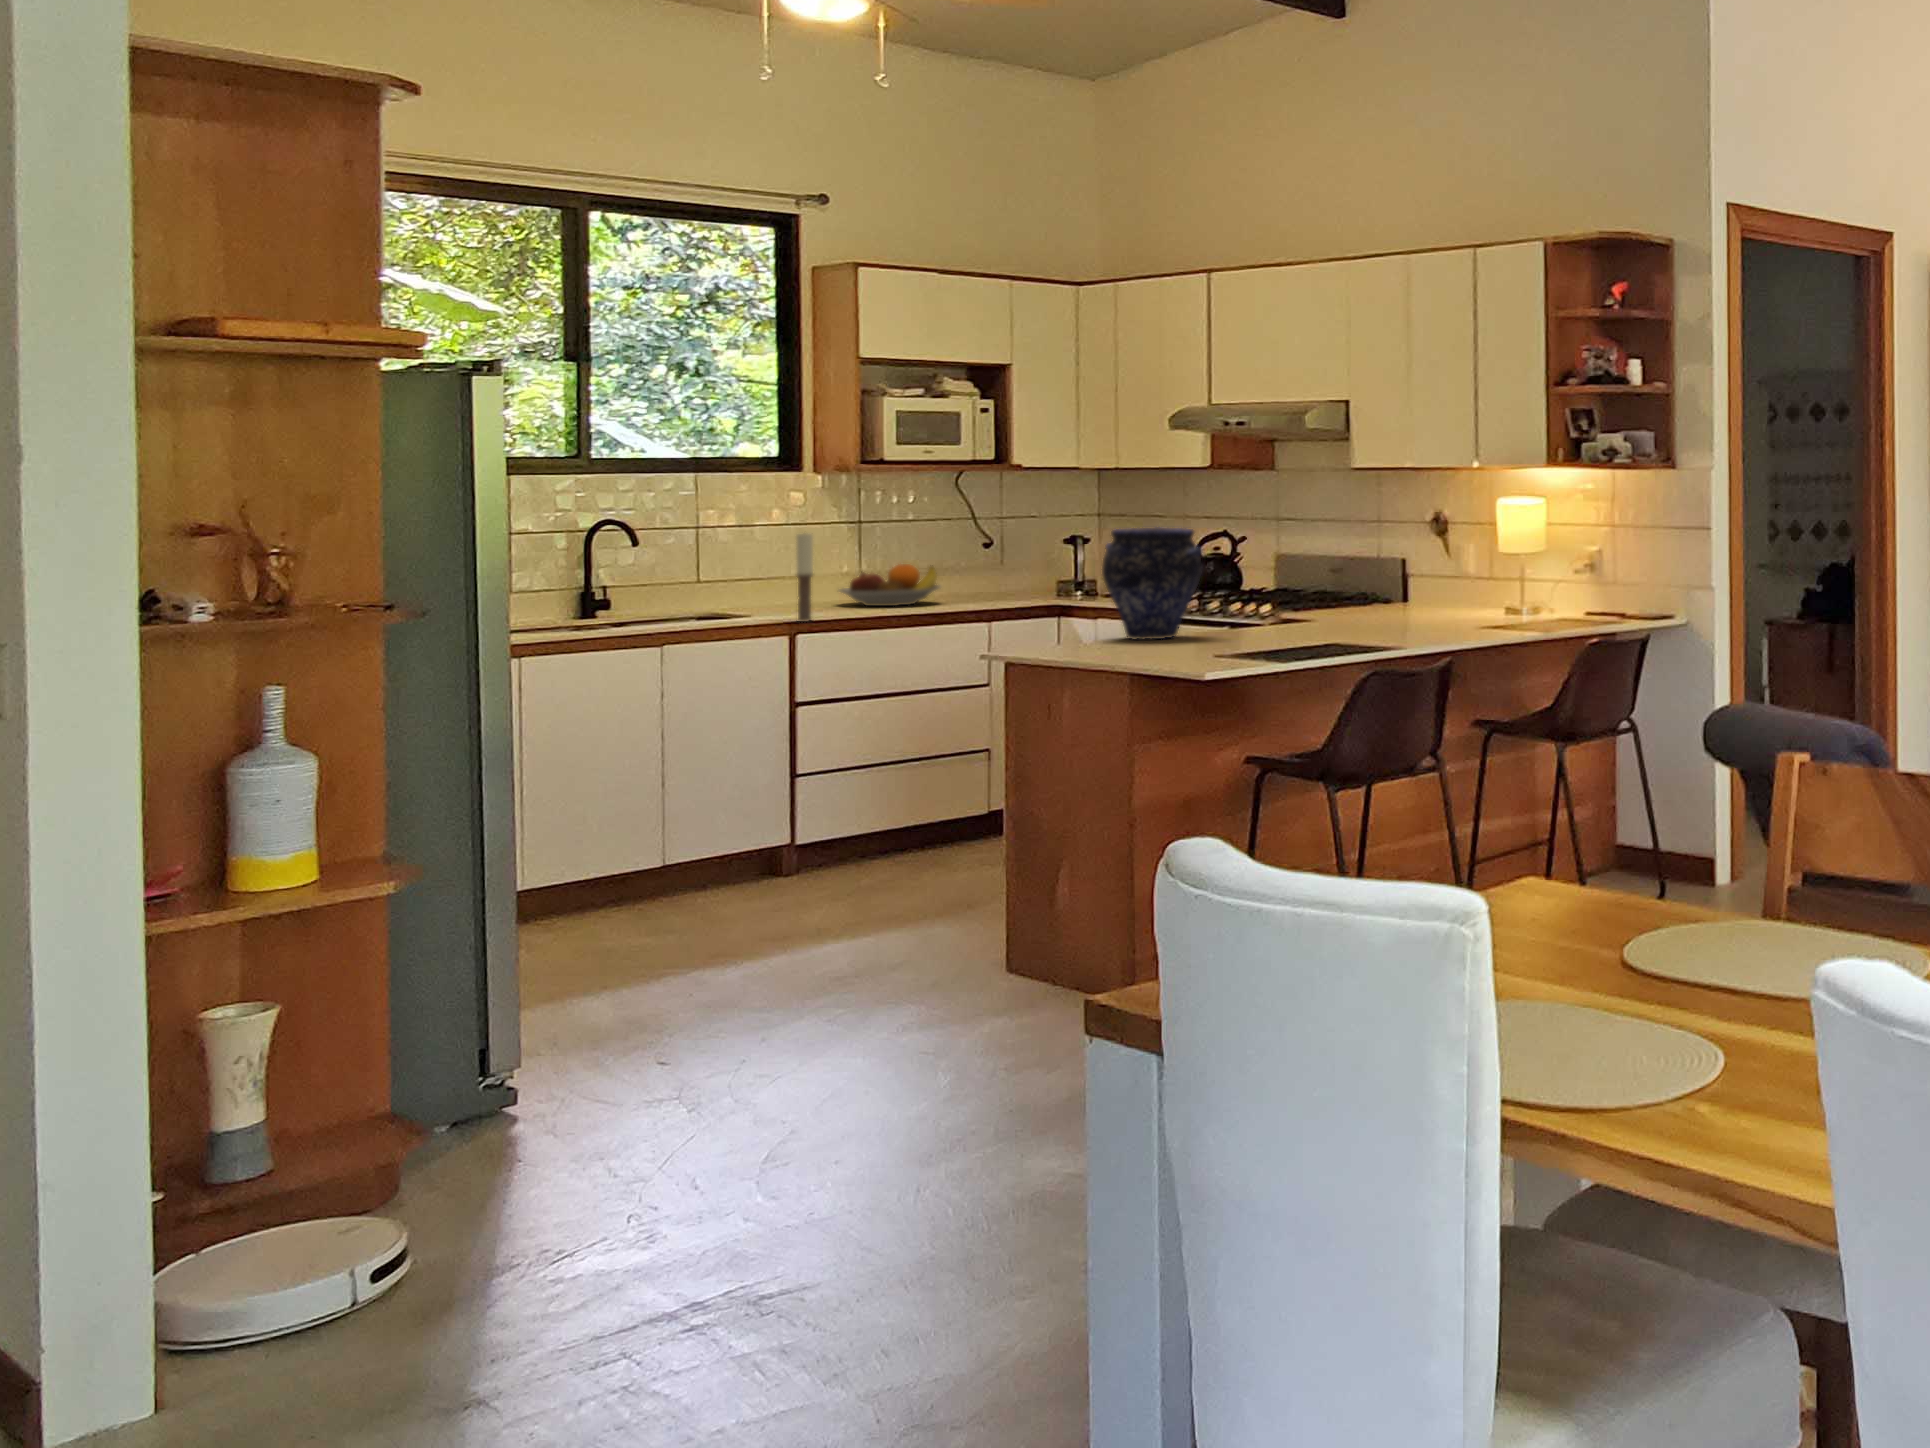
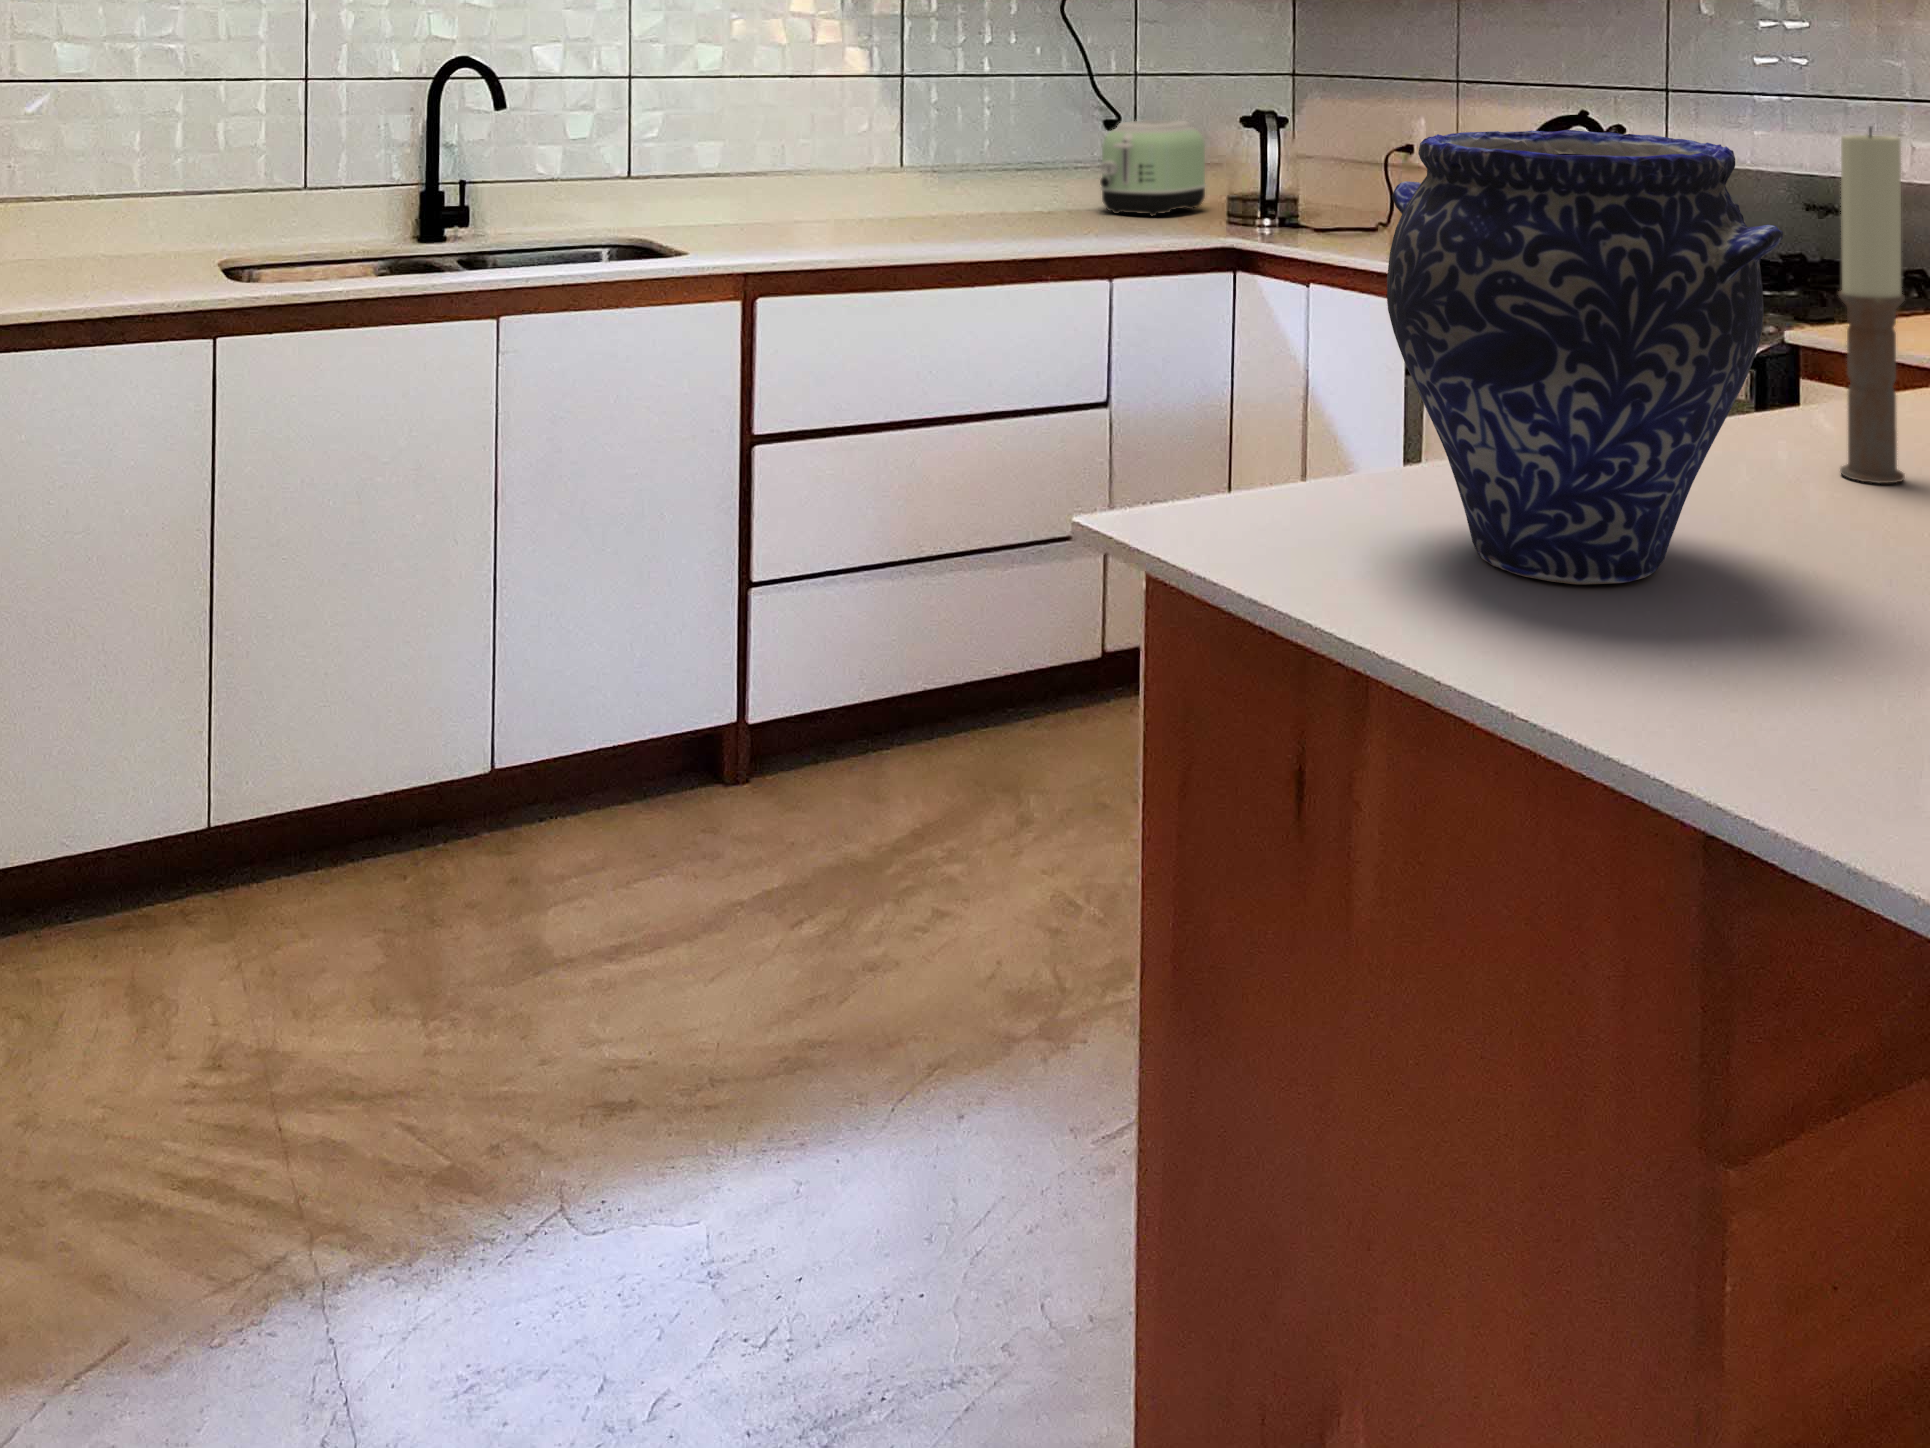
candle: present [796,533,813,622] -> present [1839,127,1905,483]
toaster: none [974,545,1039,598] -> present [1100,120,1206,216]
fruit bowl: present [840,564,940,606] -> none [868,153,1039,230]

